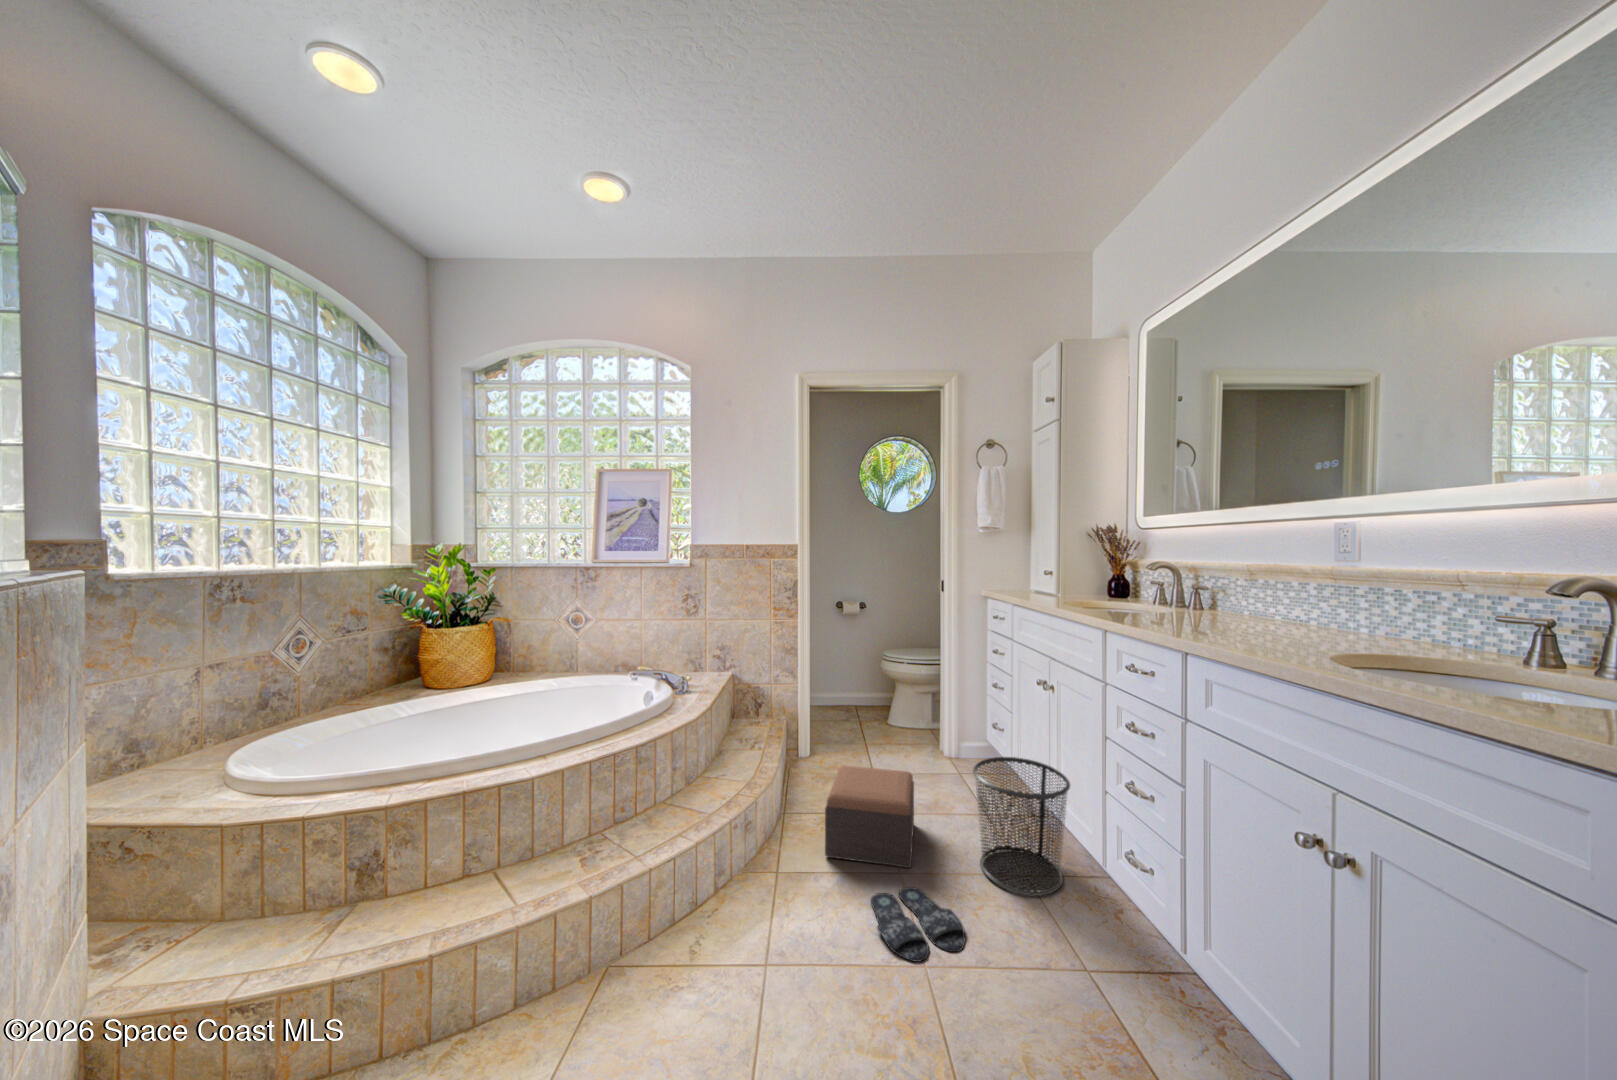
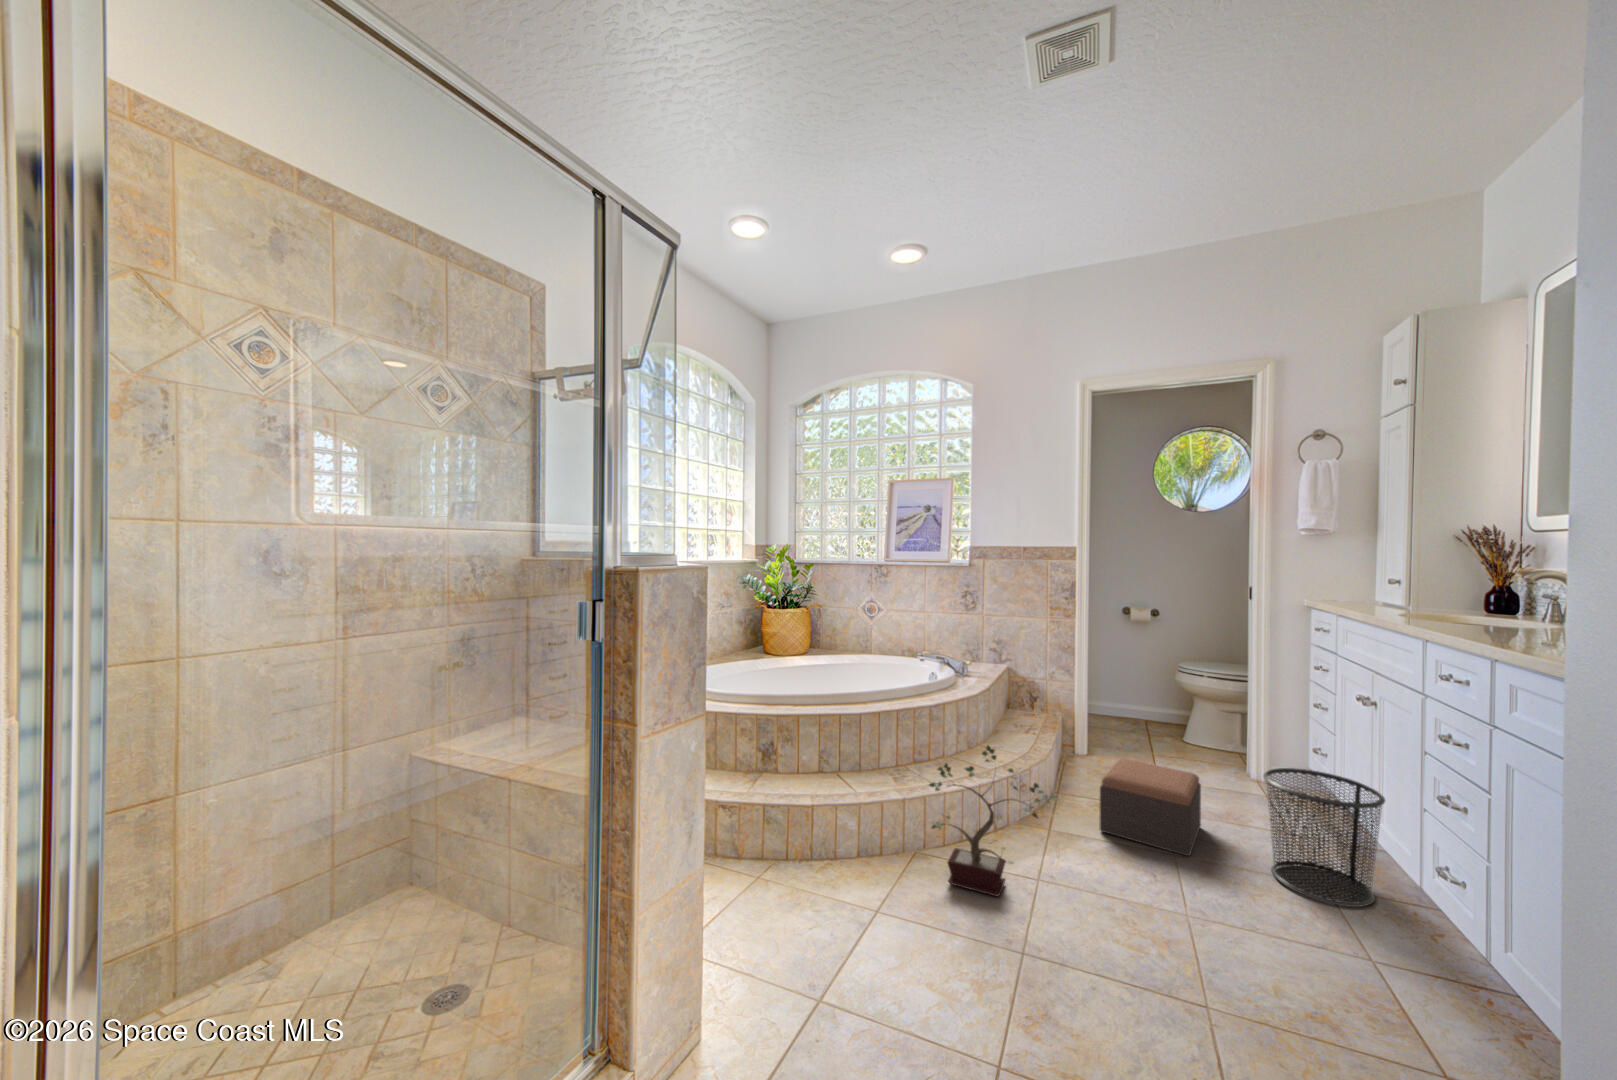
potted plant: none [617,805,791,1014] -> present [929,745,1058,897]
slippers: present [871,887,965,962] -> none [1142,865,1238,918]

